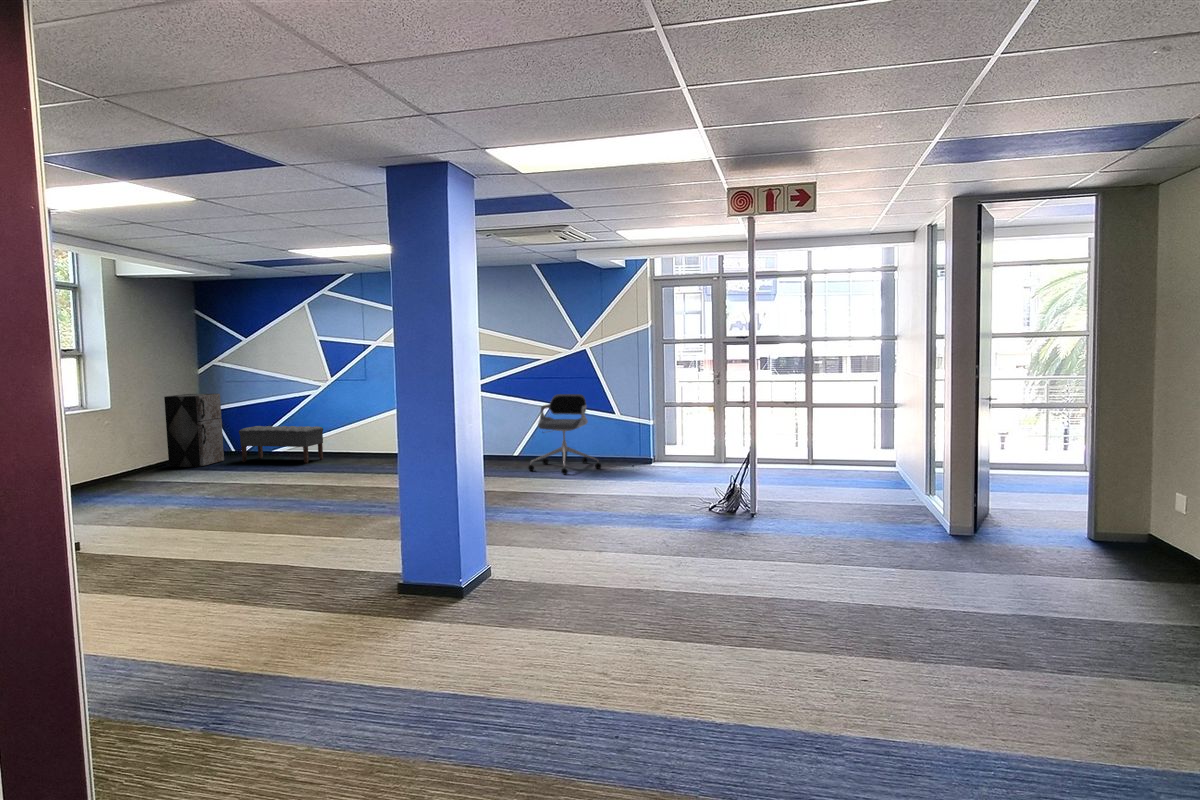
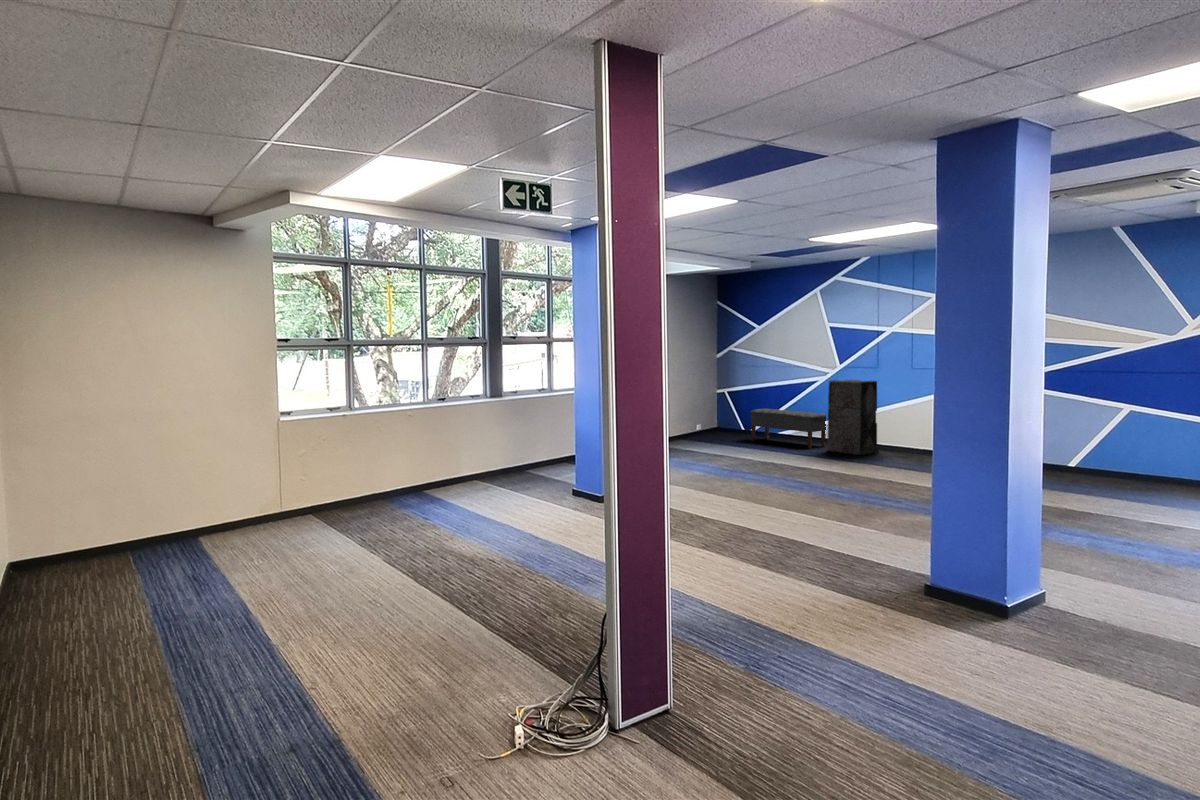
storage cabinet: present [164,394,224,467] -> present [827,379,879,455]
office chair: present [528,394,601,474] -> none [1066,397,1174,495]

